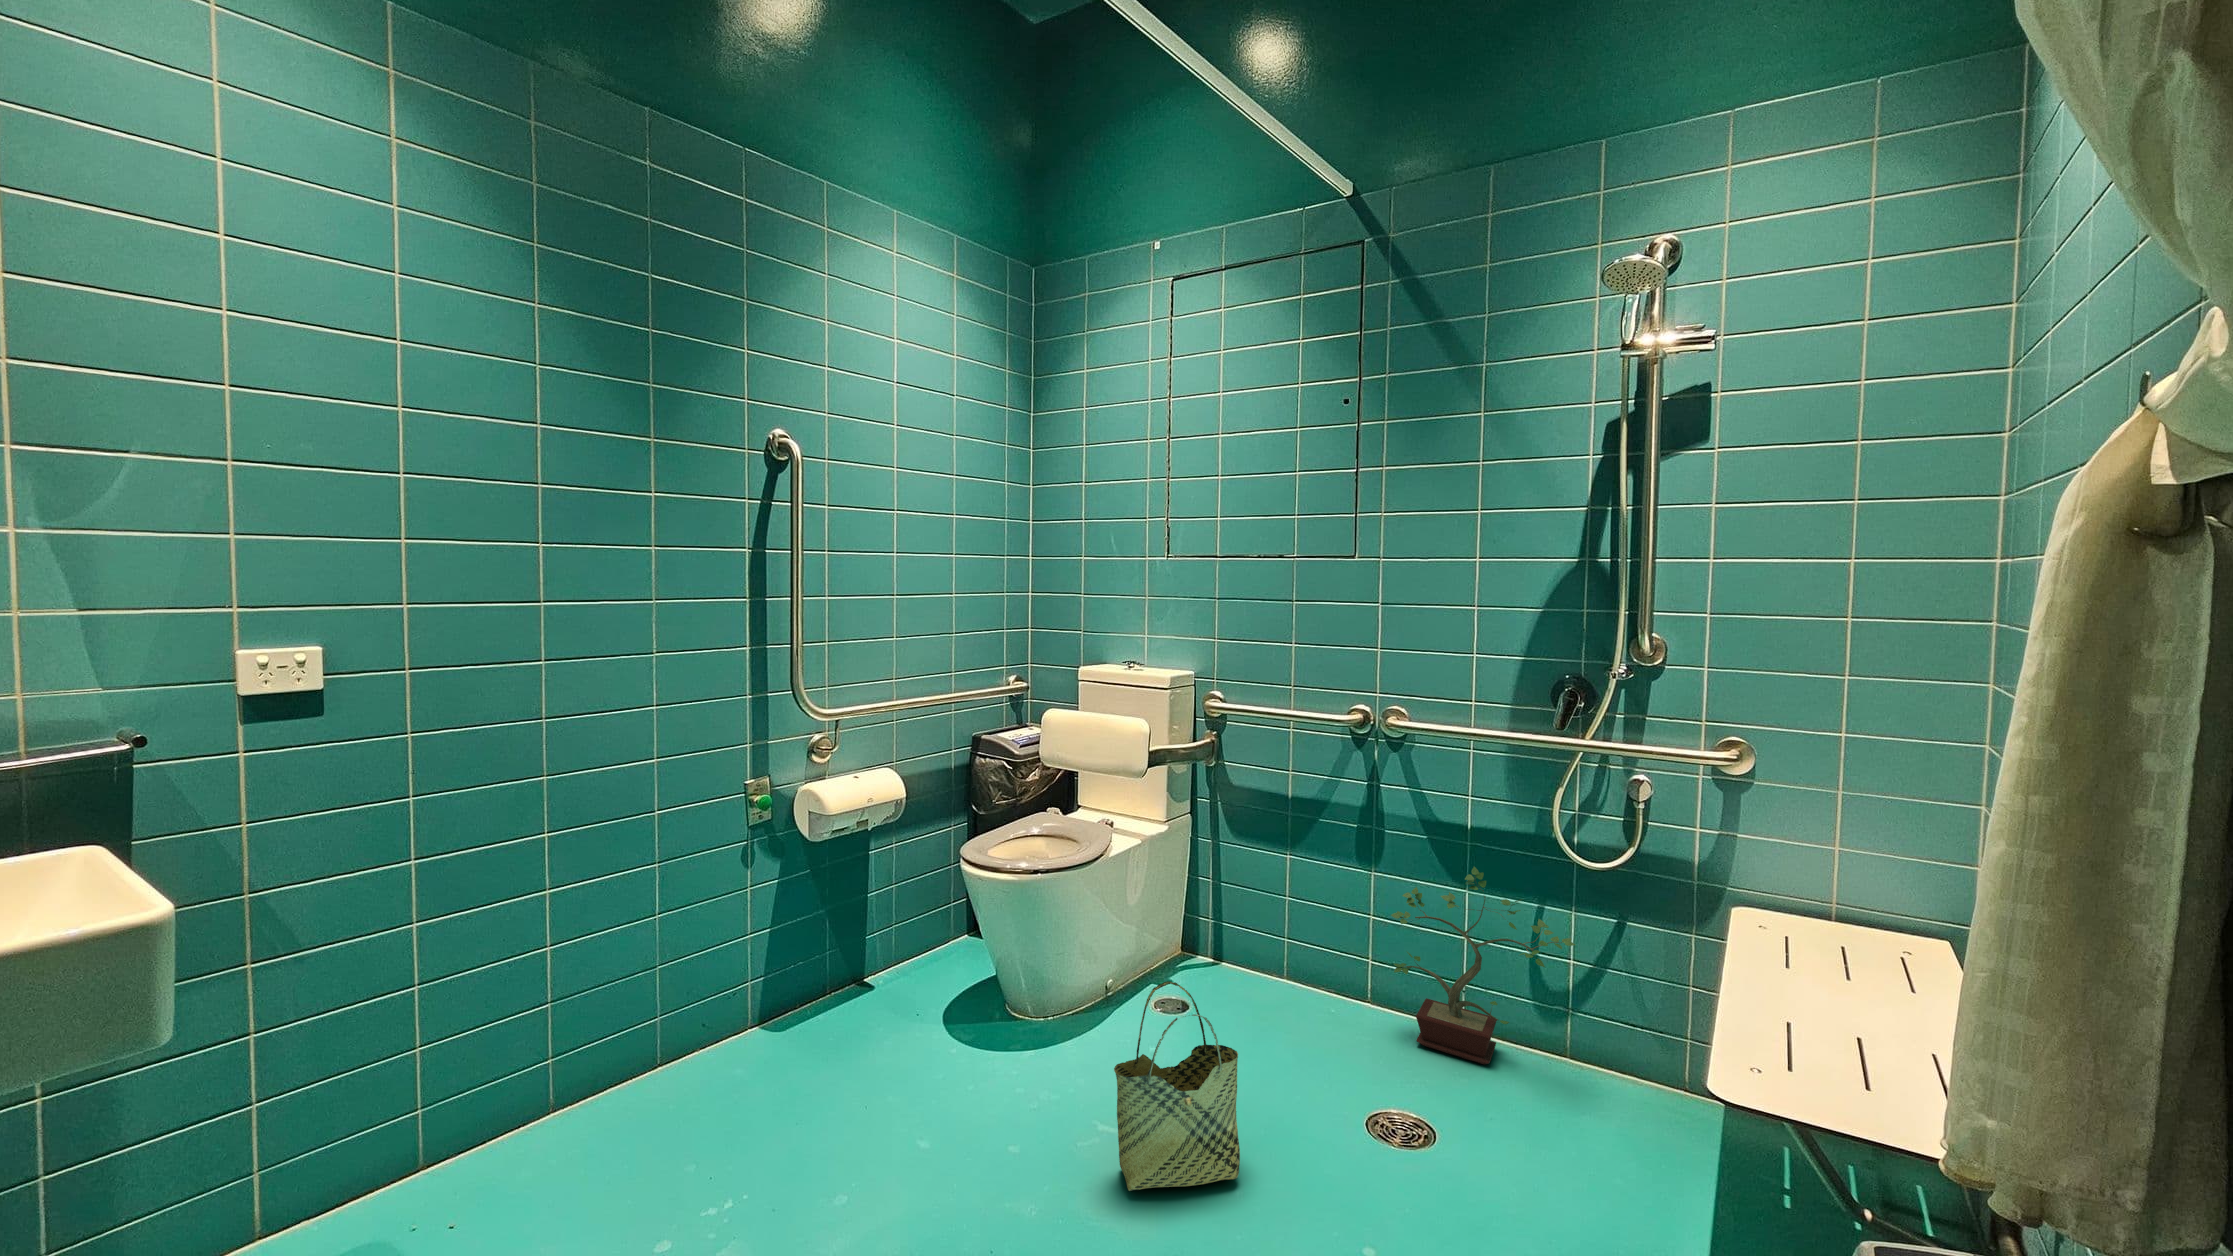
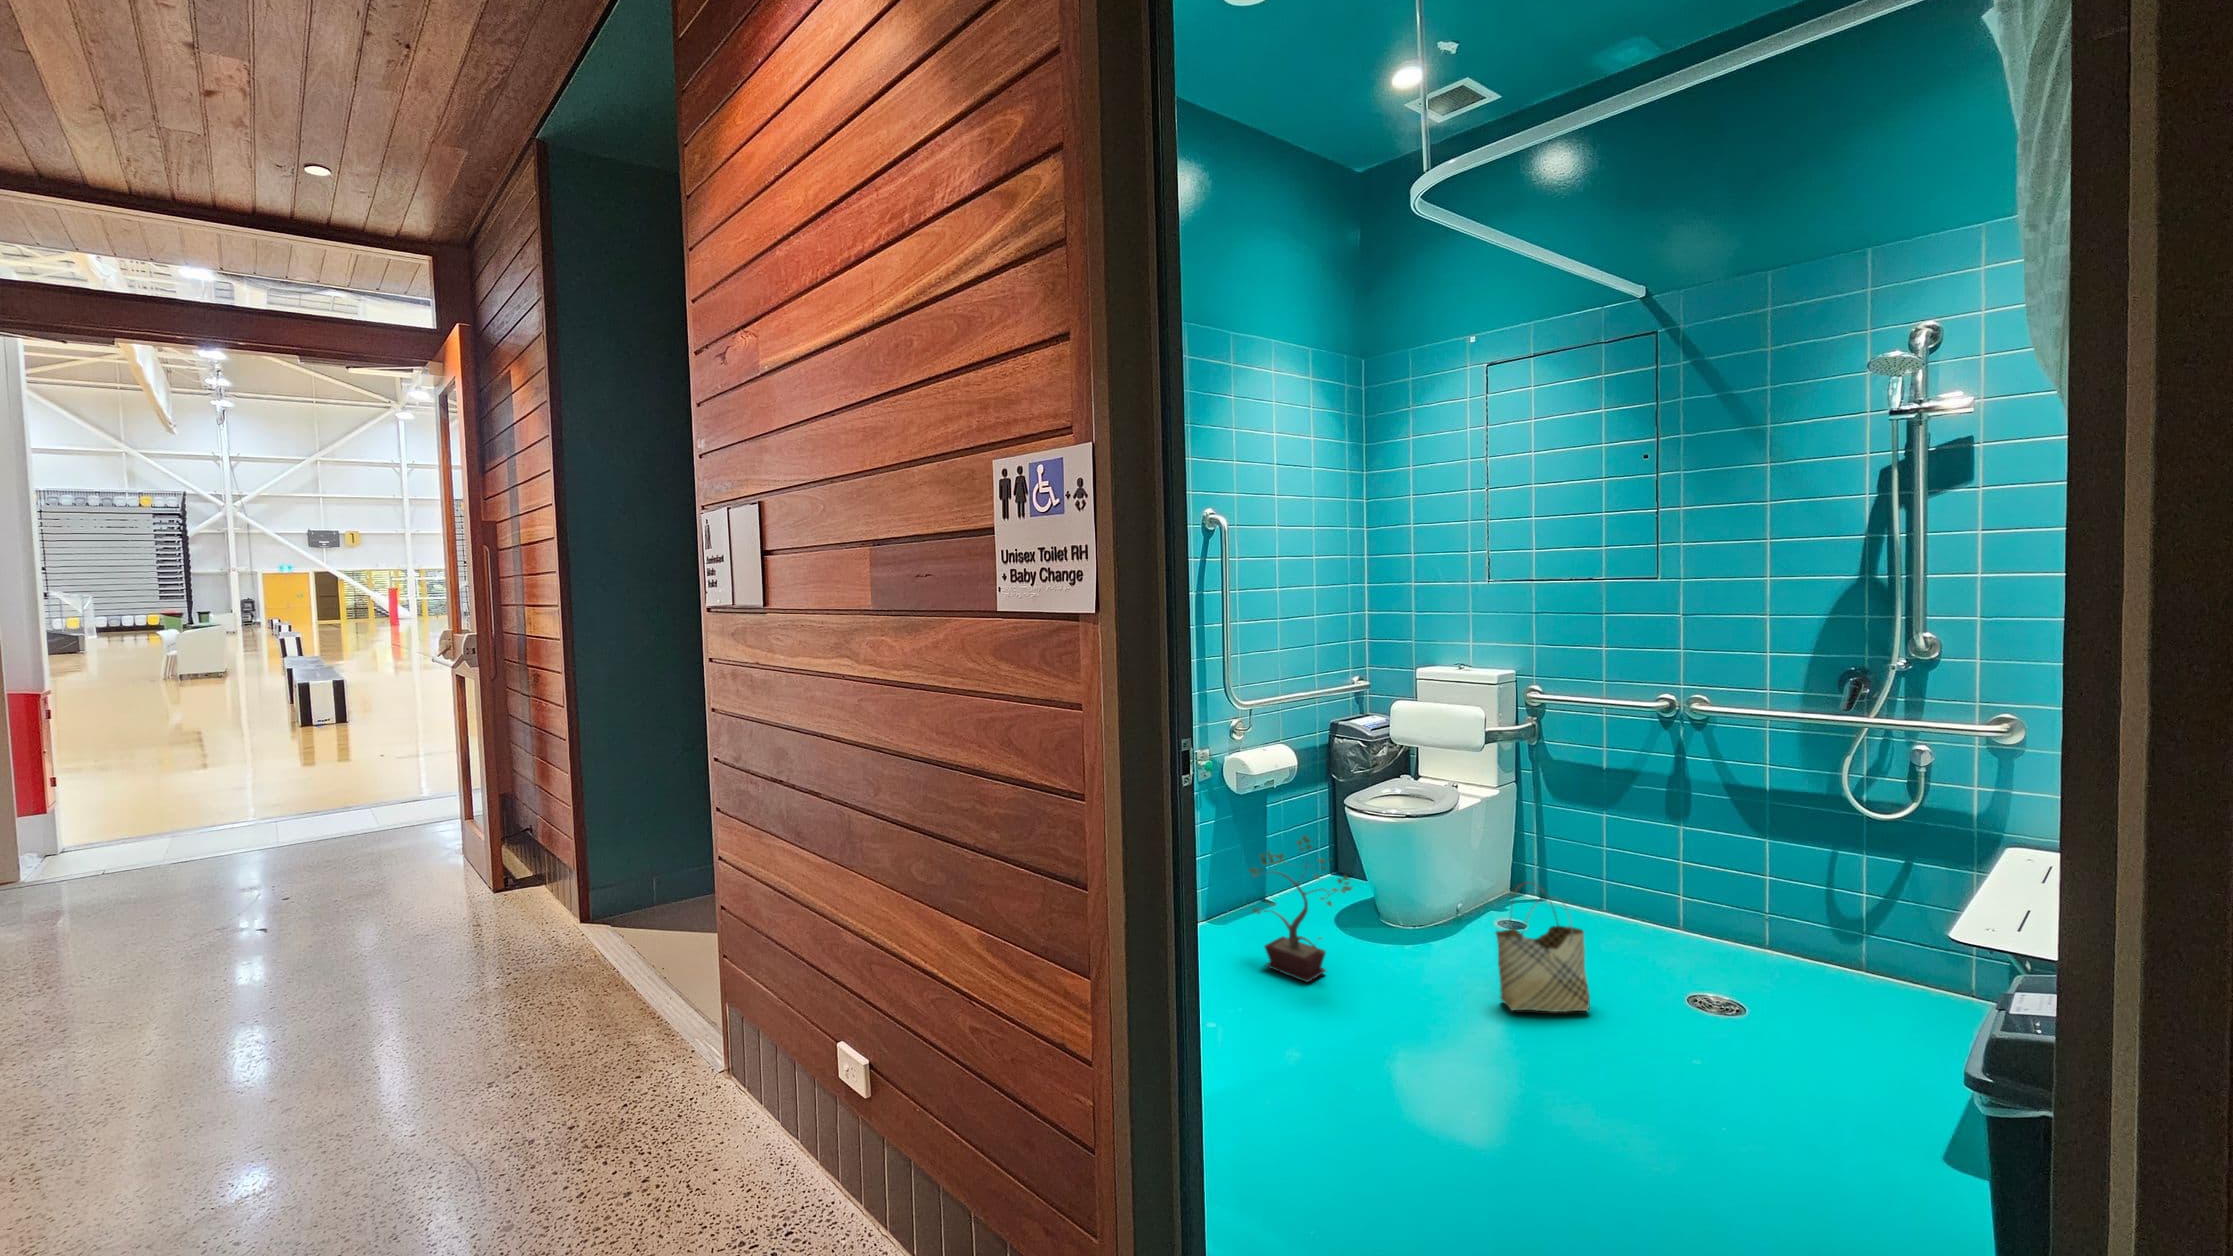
potted plant: present [1391,867,1575,1064] -> present [1249,835,1352,982]

